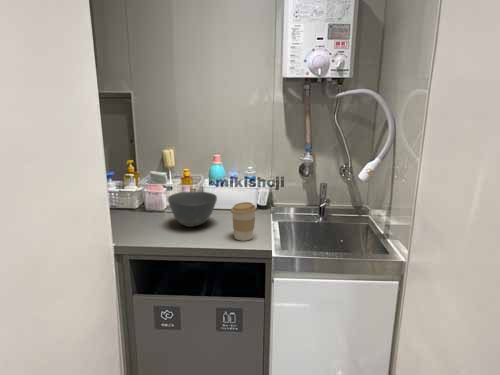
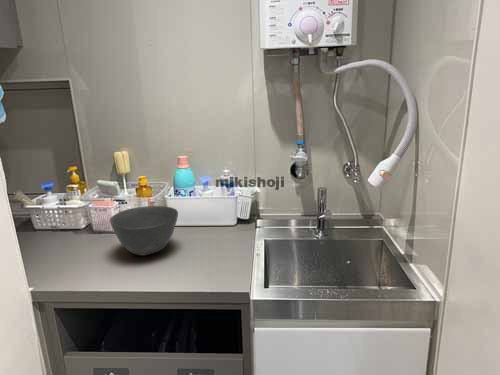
coffee cup: present [231,202,256,241] -> none [192,222,227,276]

